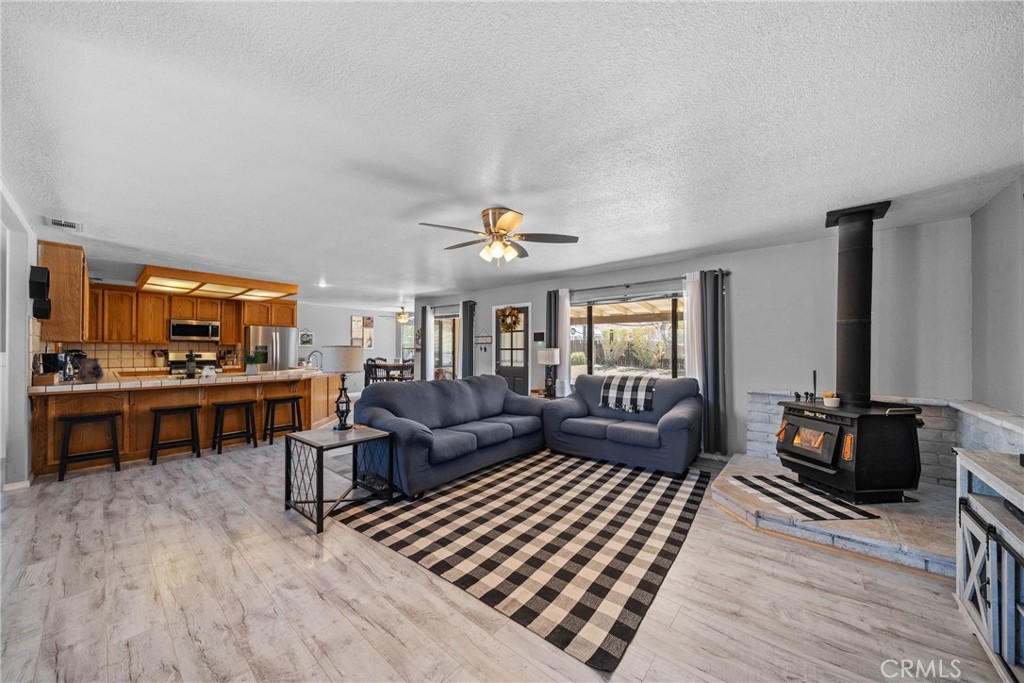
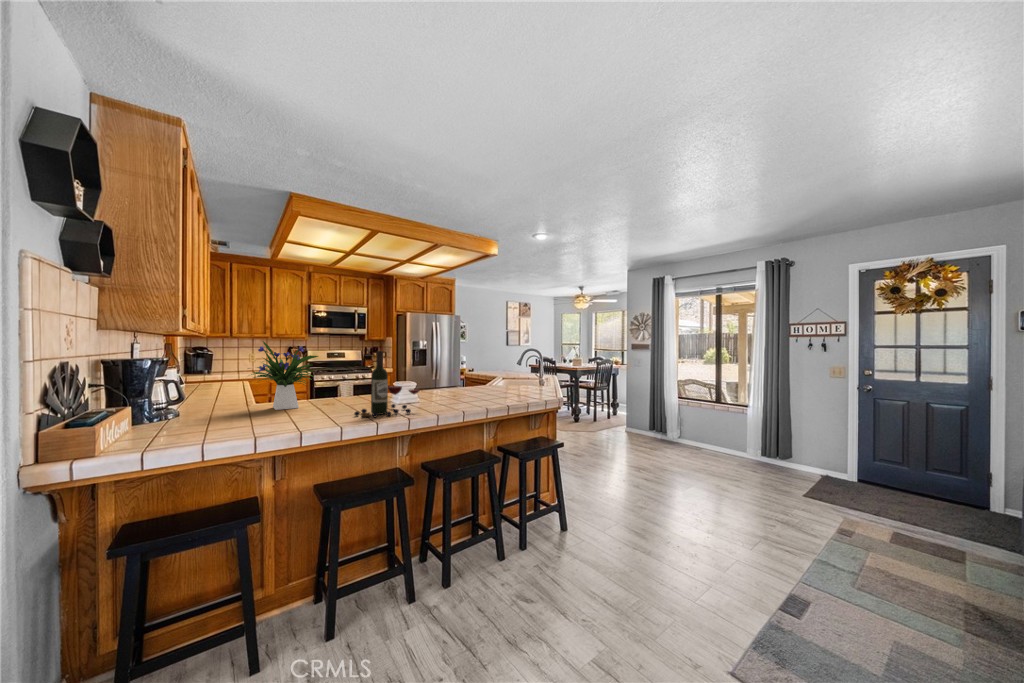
flower arrangement: present [239,346,265,375] -> present [251,341,318,410]
ceramic pitcher: present [78,358,104,383] -> none [164,374,220,438]

